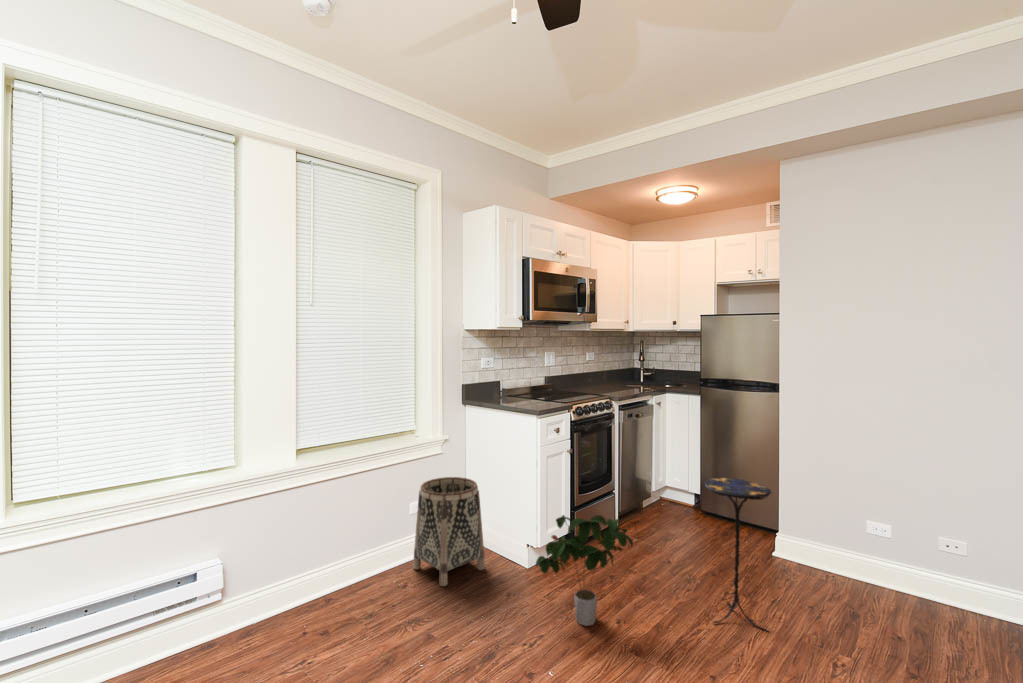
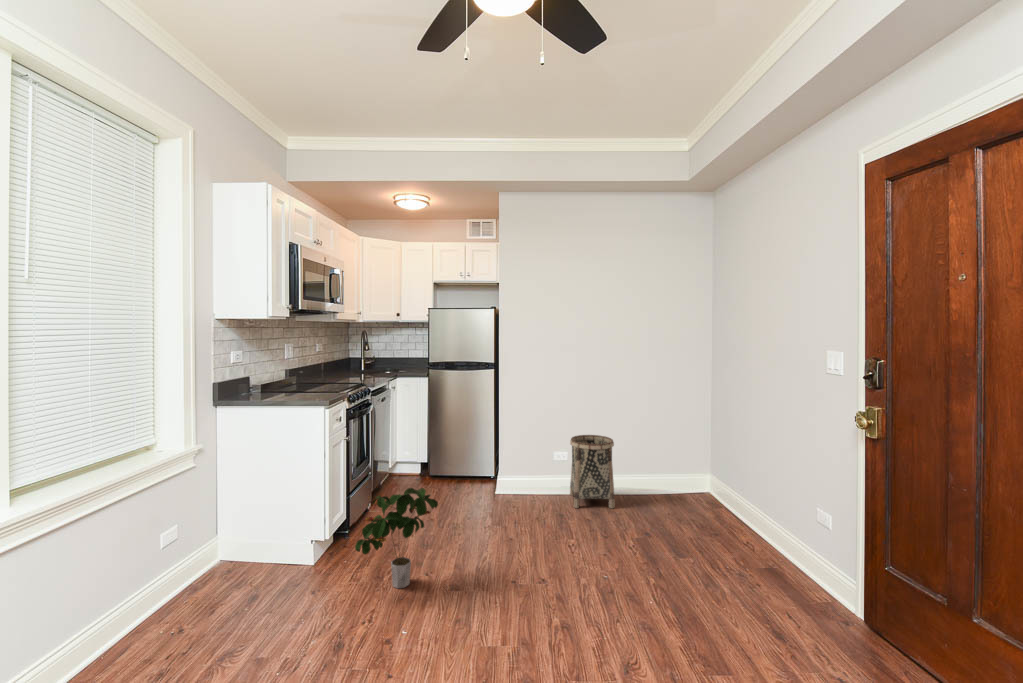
basket: present [413,477,485,586] -> present [570,435,615,508]
side table: present [705,478,771,631] -> none [479,438,524,549]

